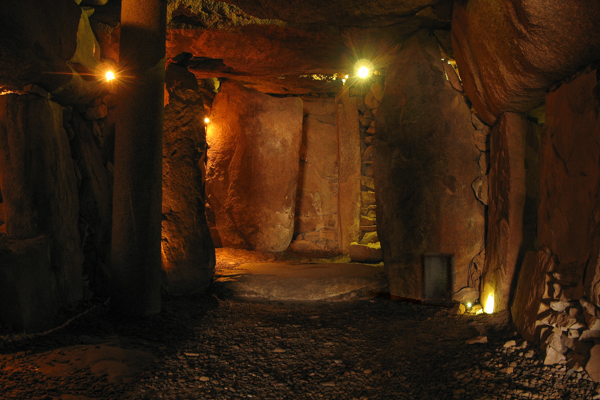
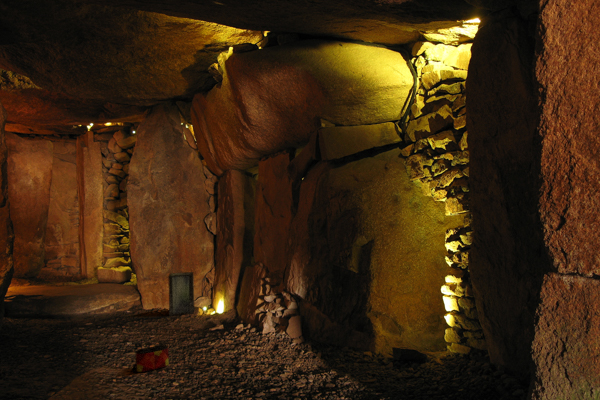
bag: none [347,342,394,373] -> present [132,345,170,373]

